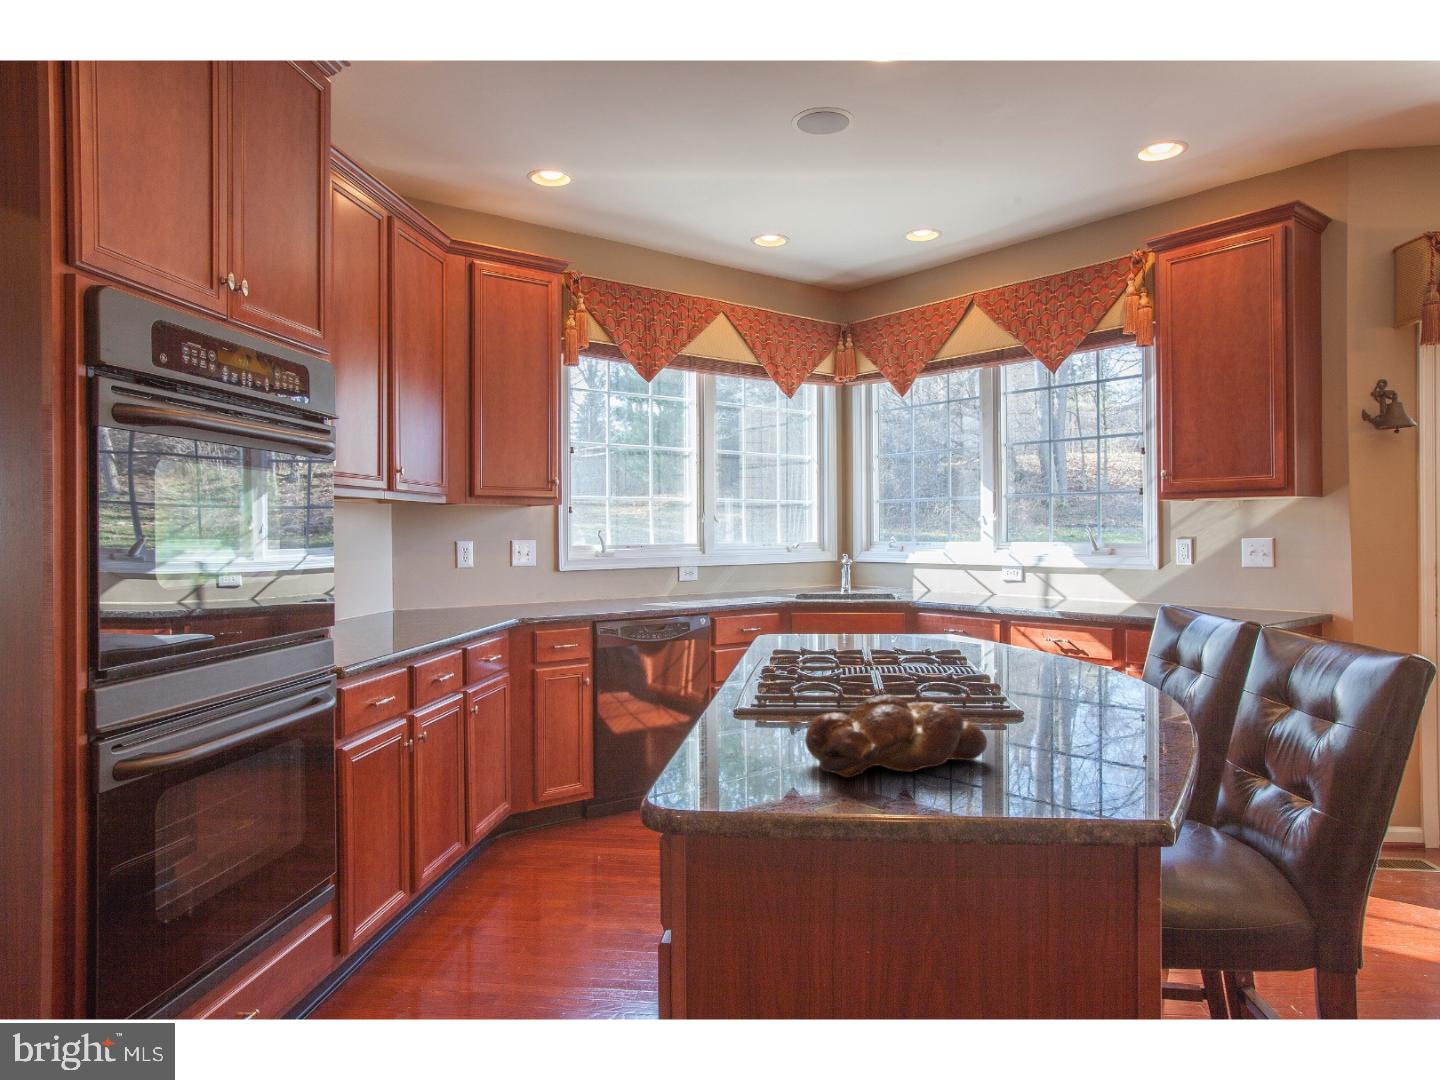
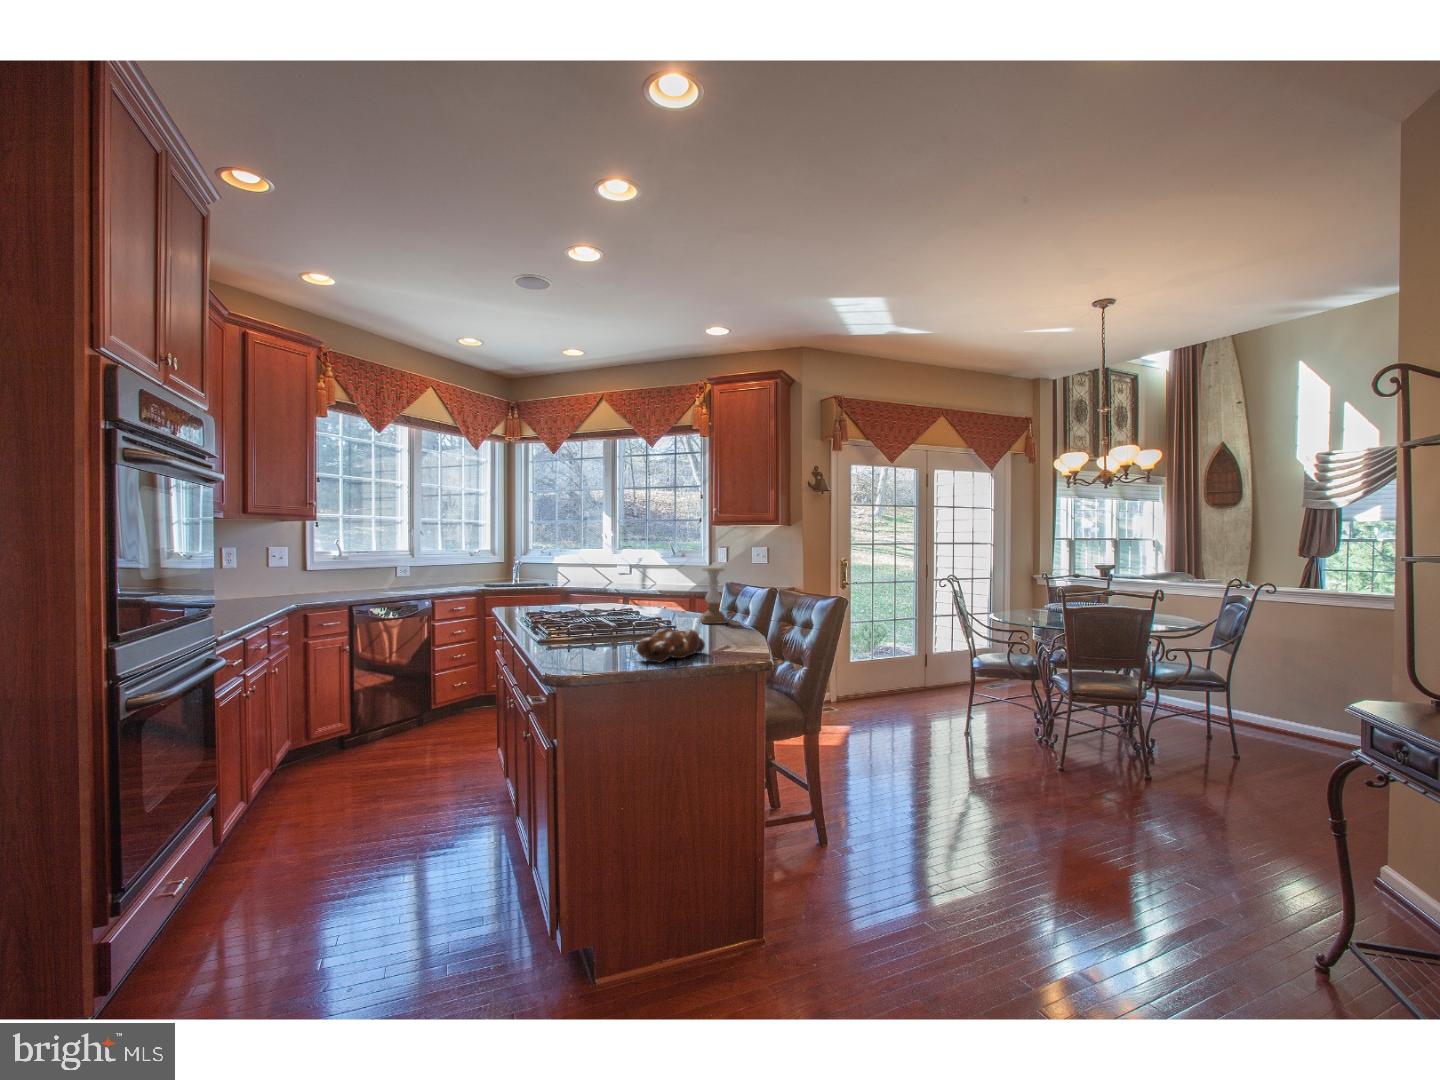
candle holder: none [1063,568,1121,689] -> present [700,568,727,624]

